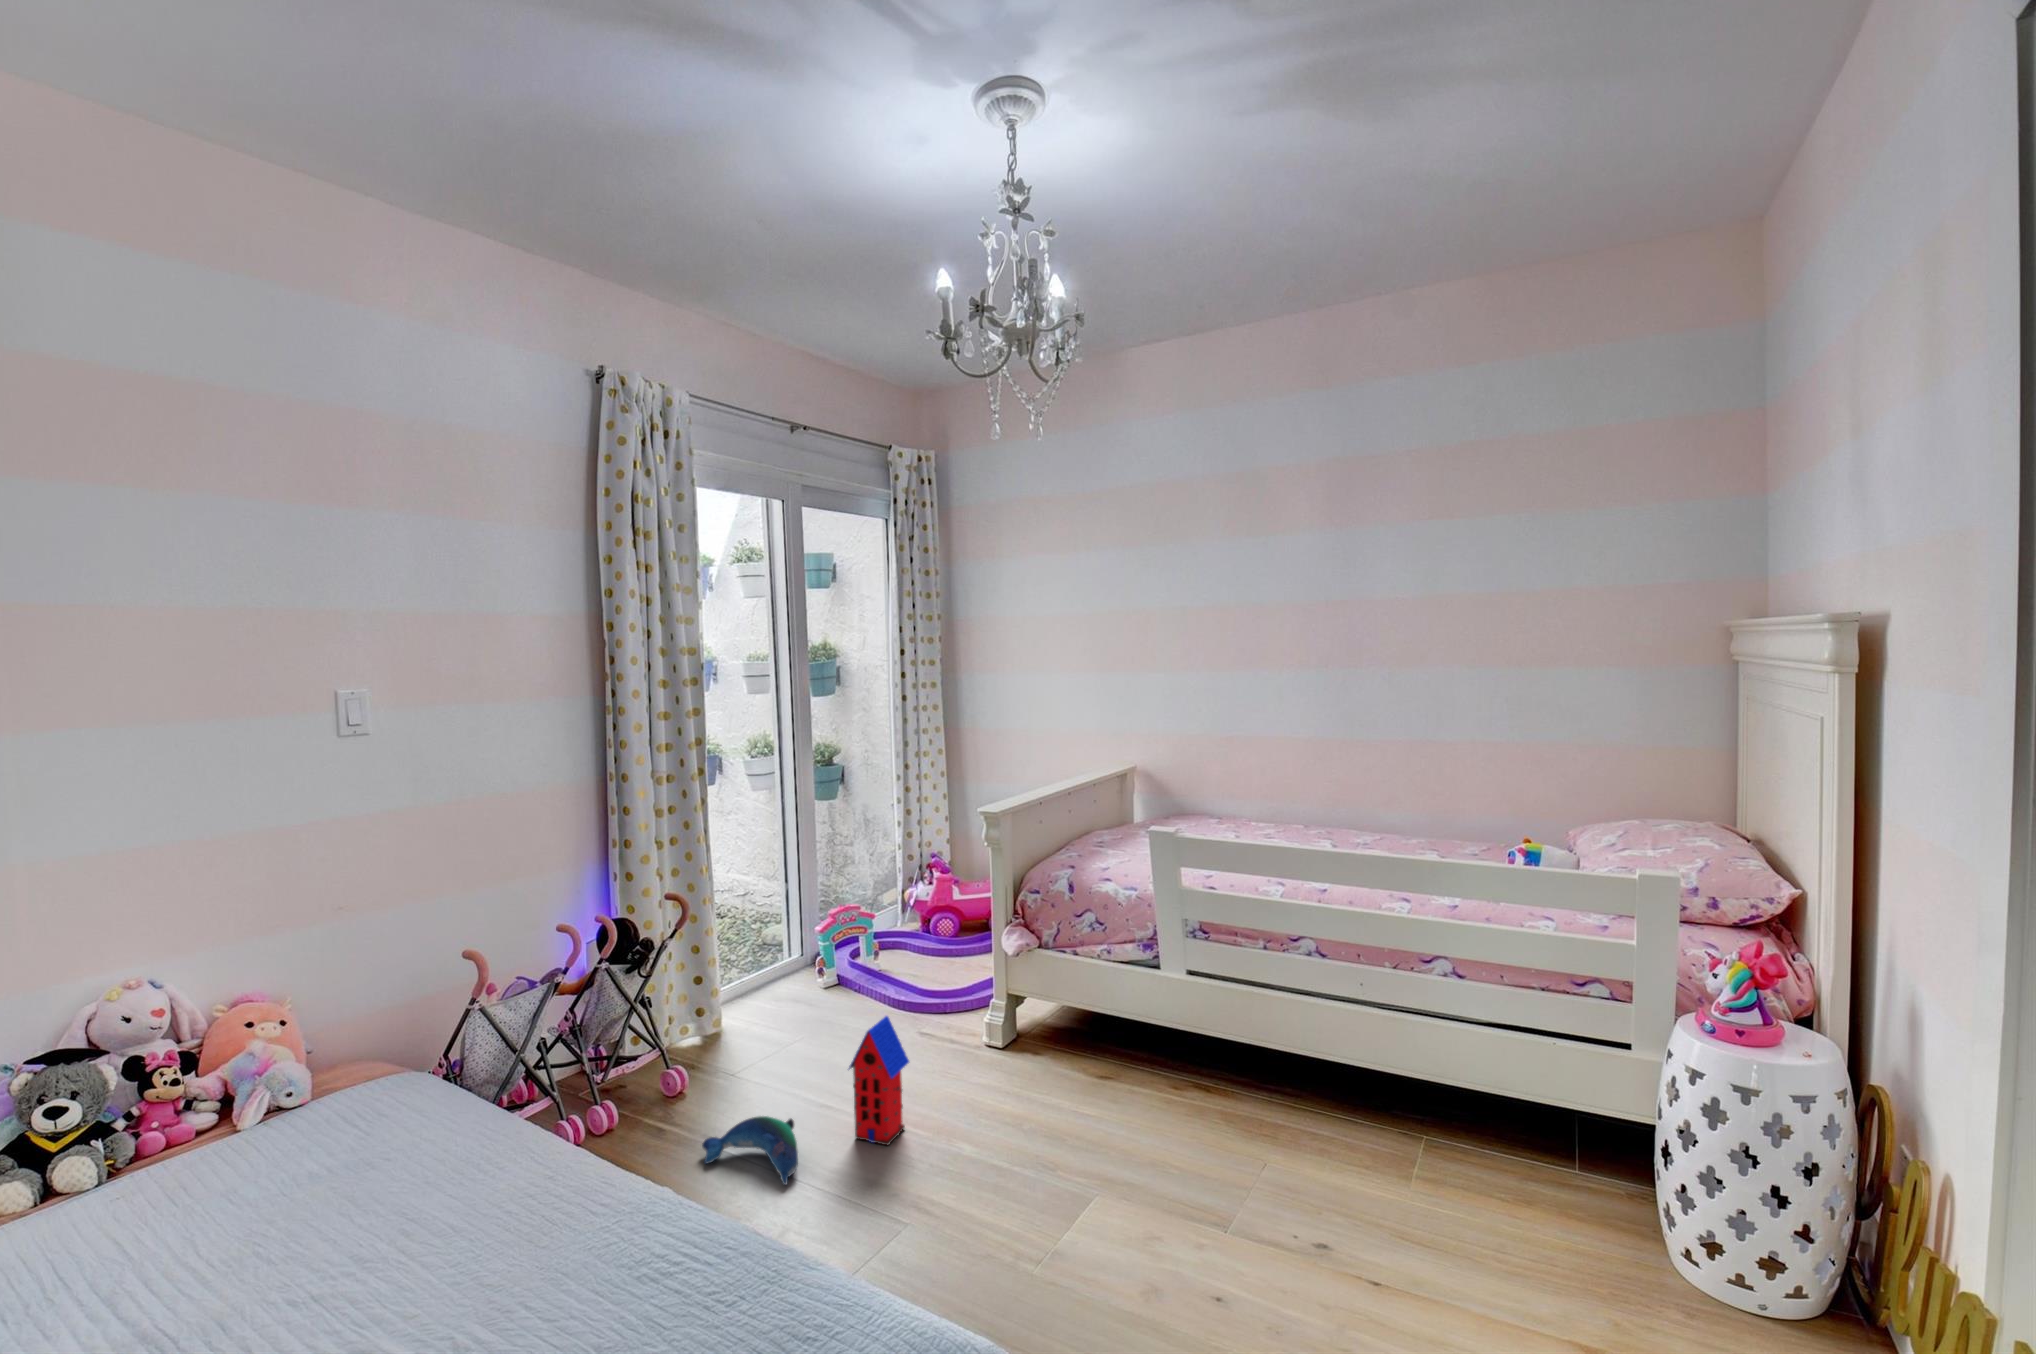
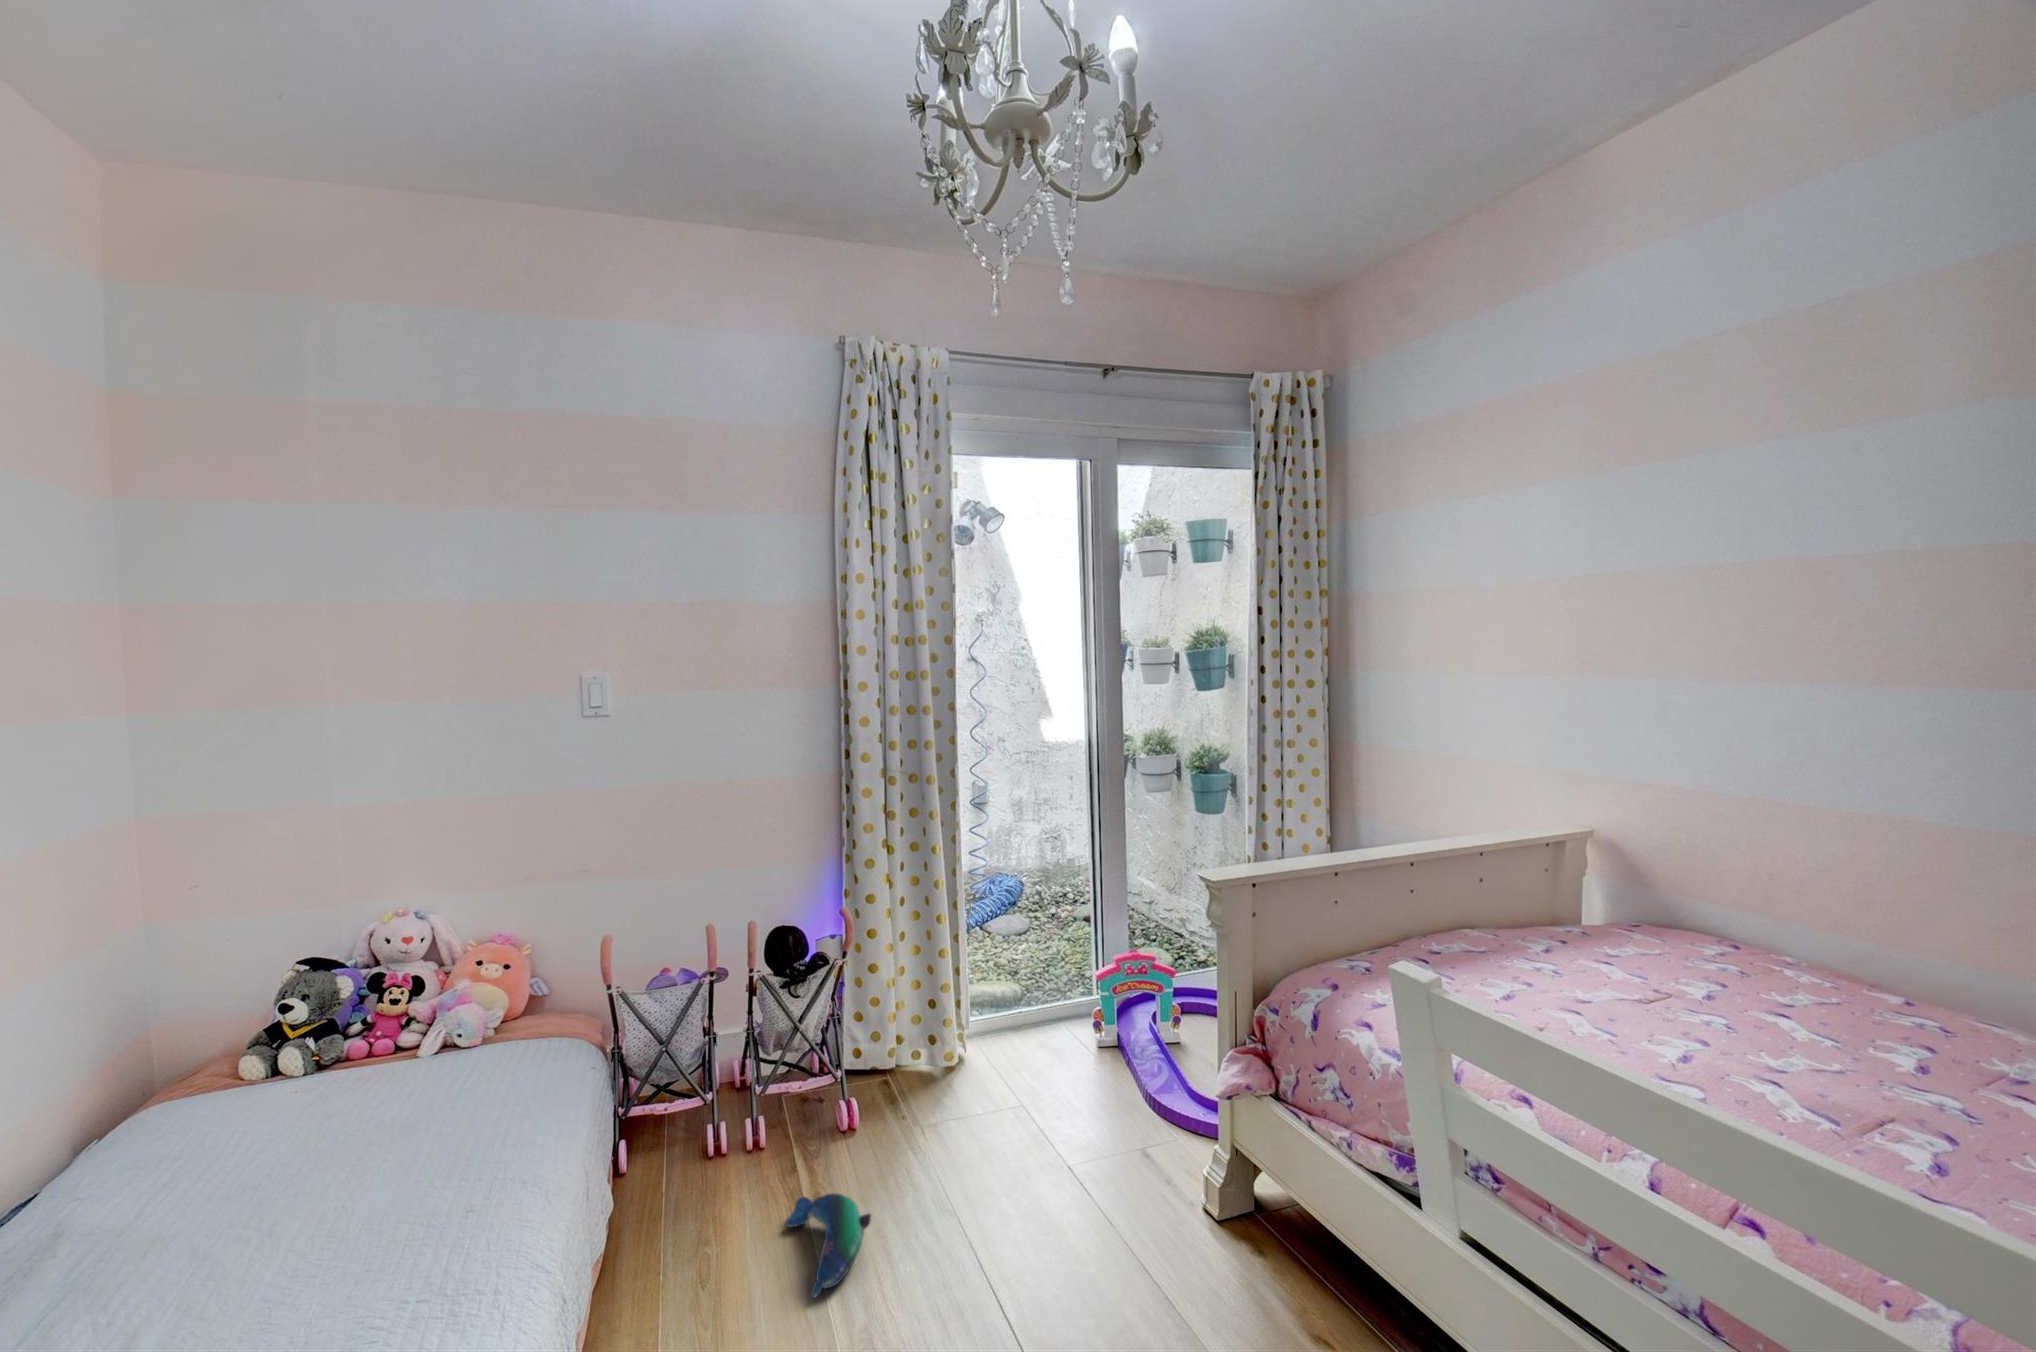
toy house: present [849,1016,909,1145] -> none [927,1131,998,1301]

